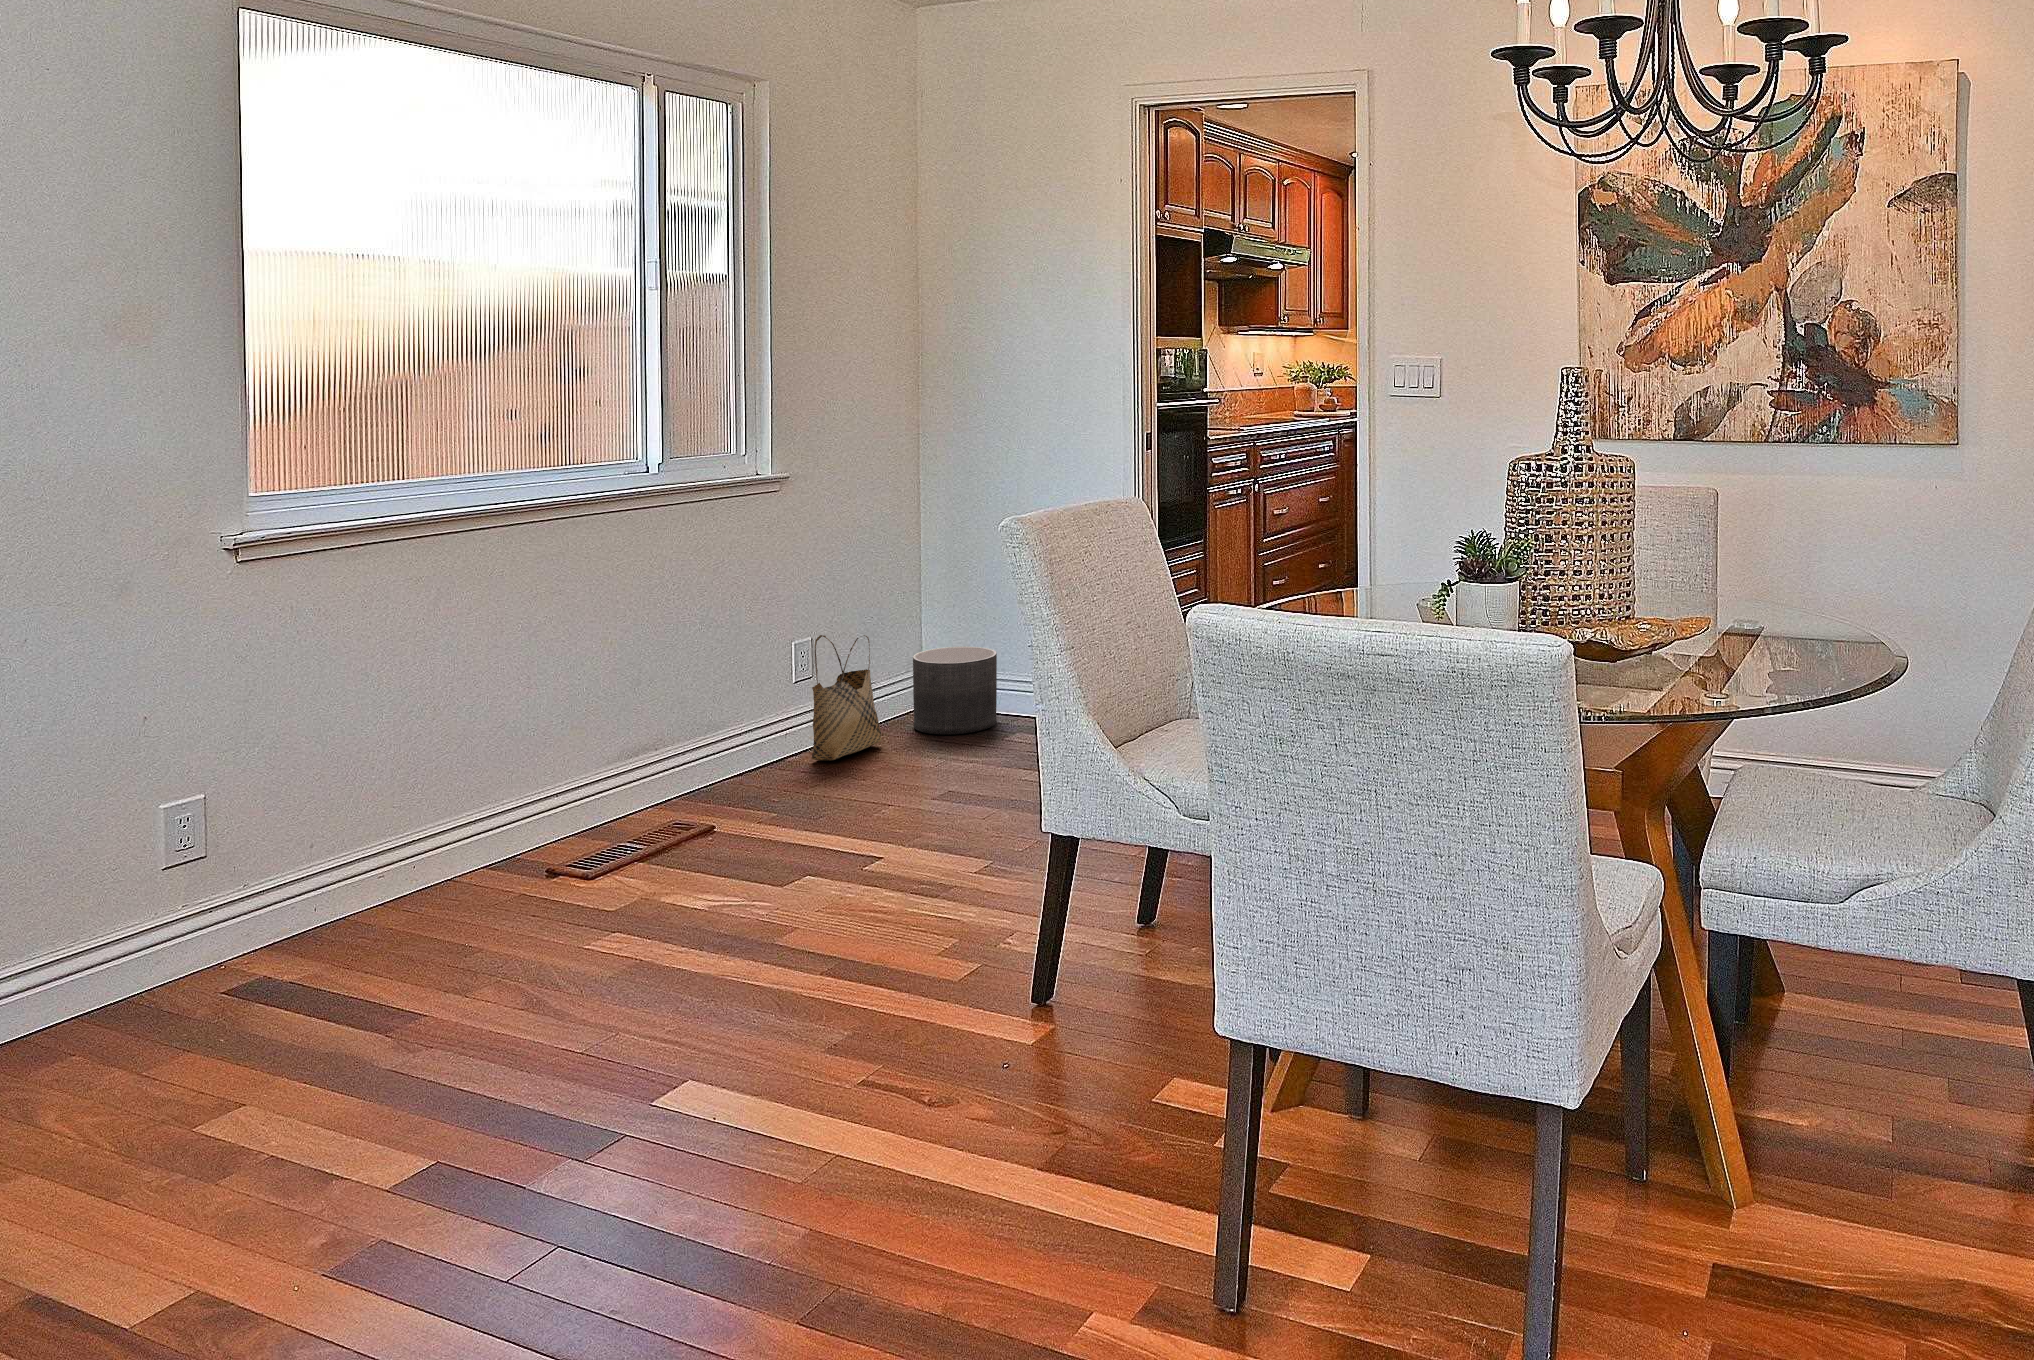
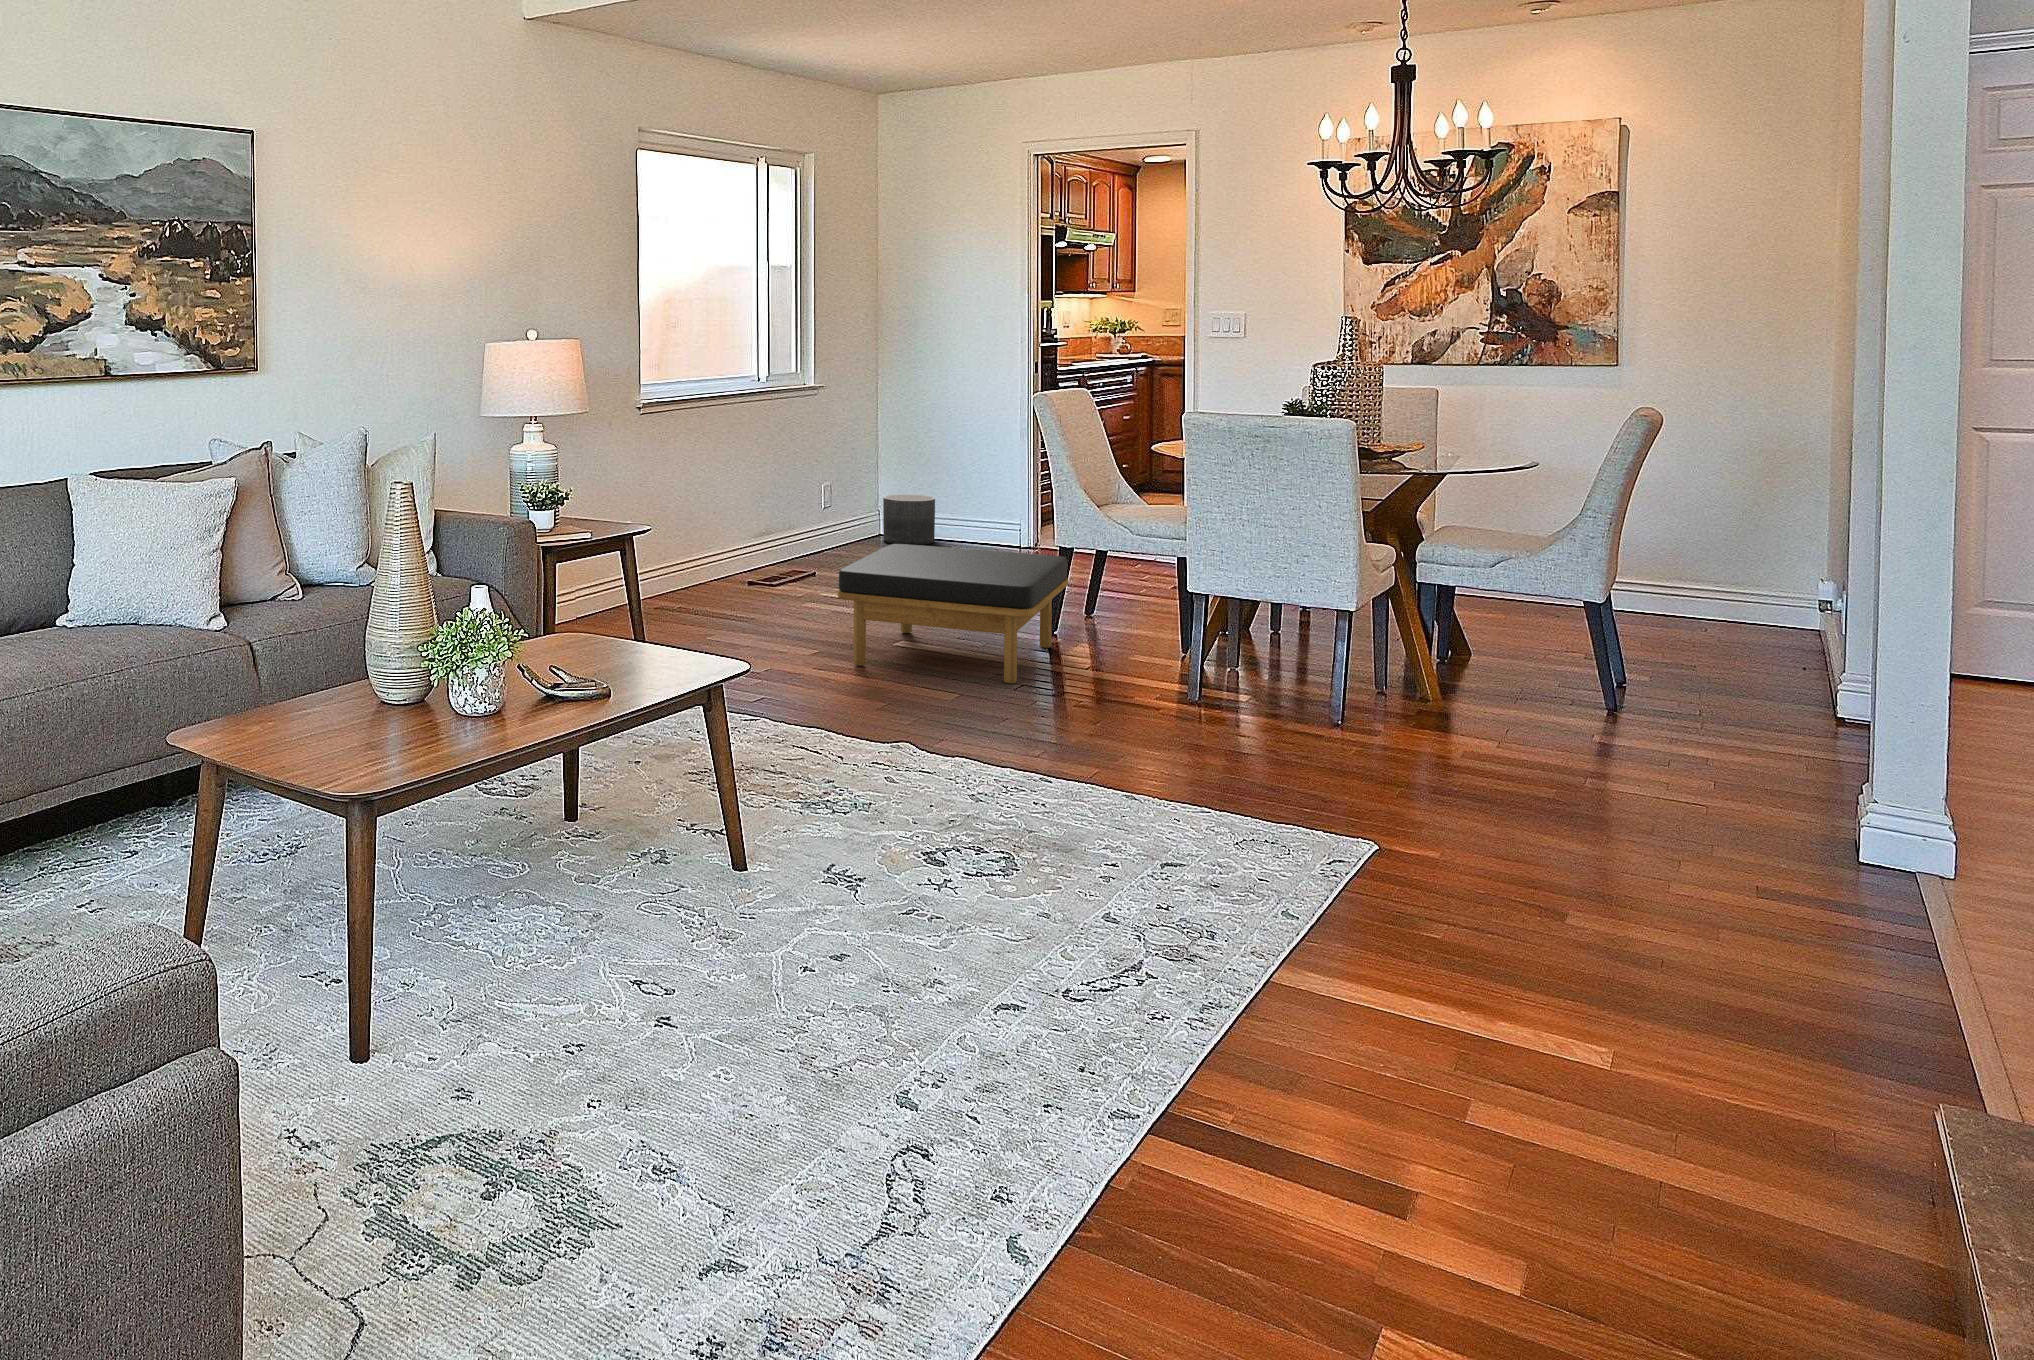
woven basket: present [812,635,882,760] -> none [836,479,872,551]
ottoman: none [492,837,1071,1238] -> present [838,544,1068,684]

